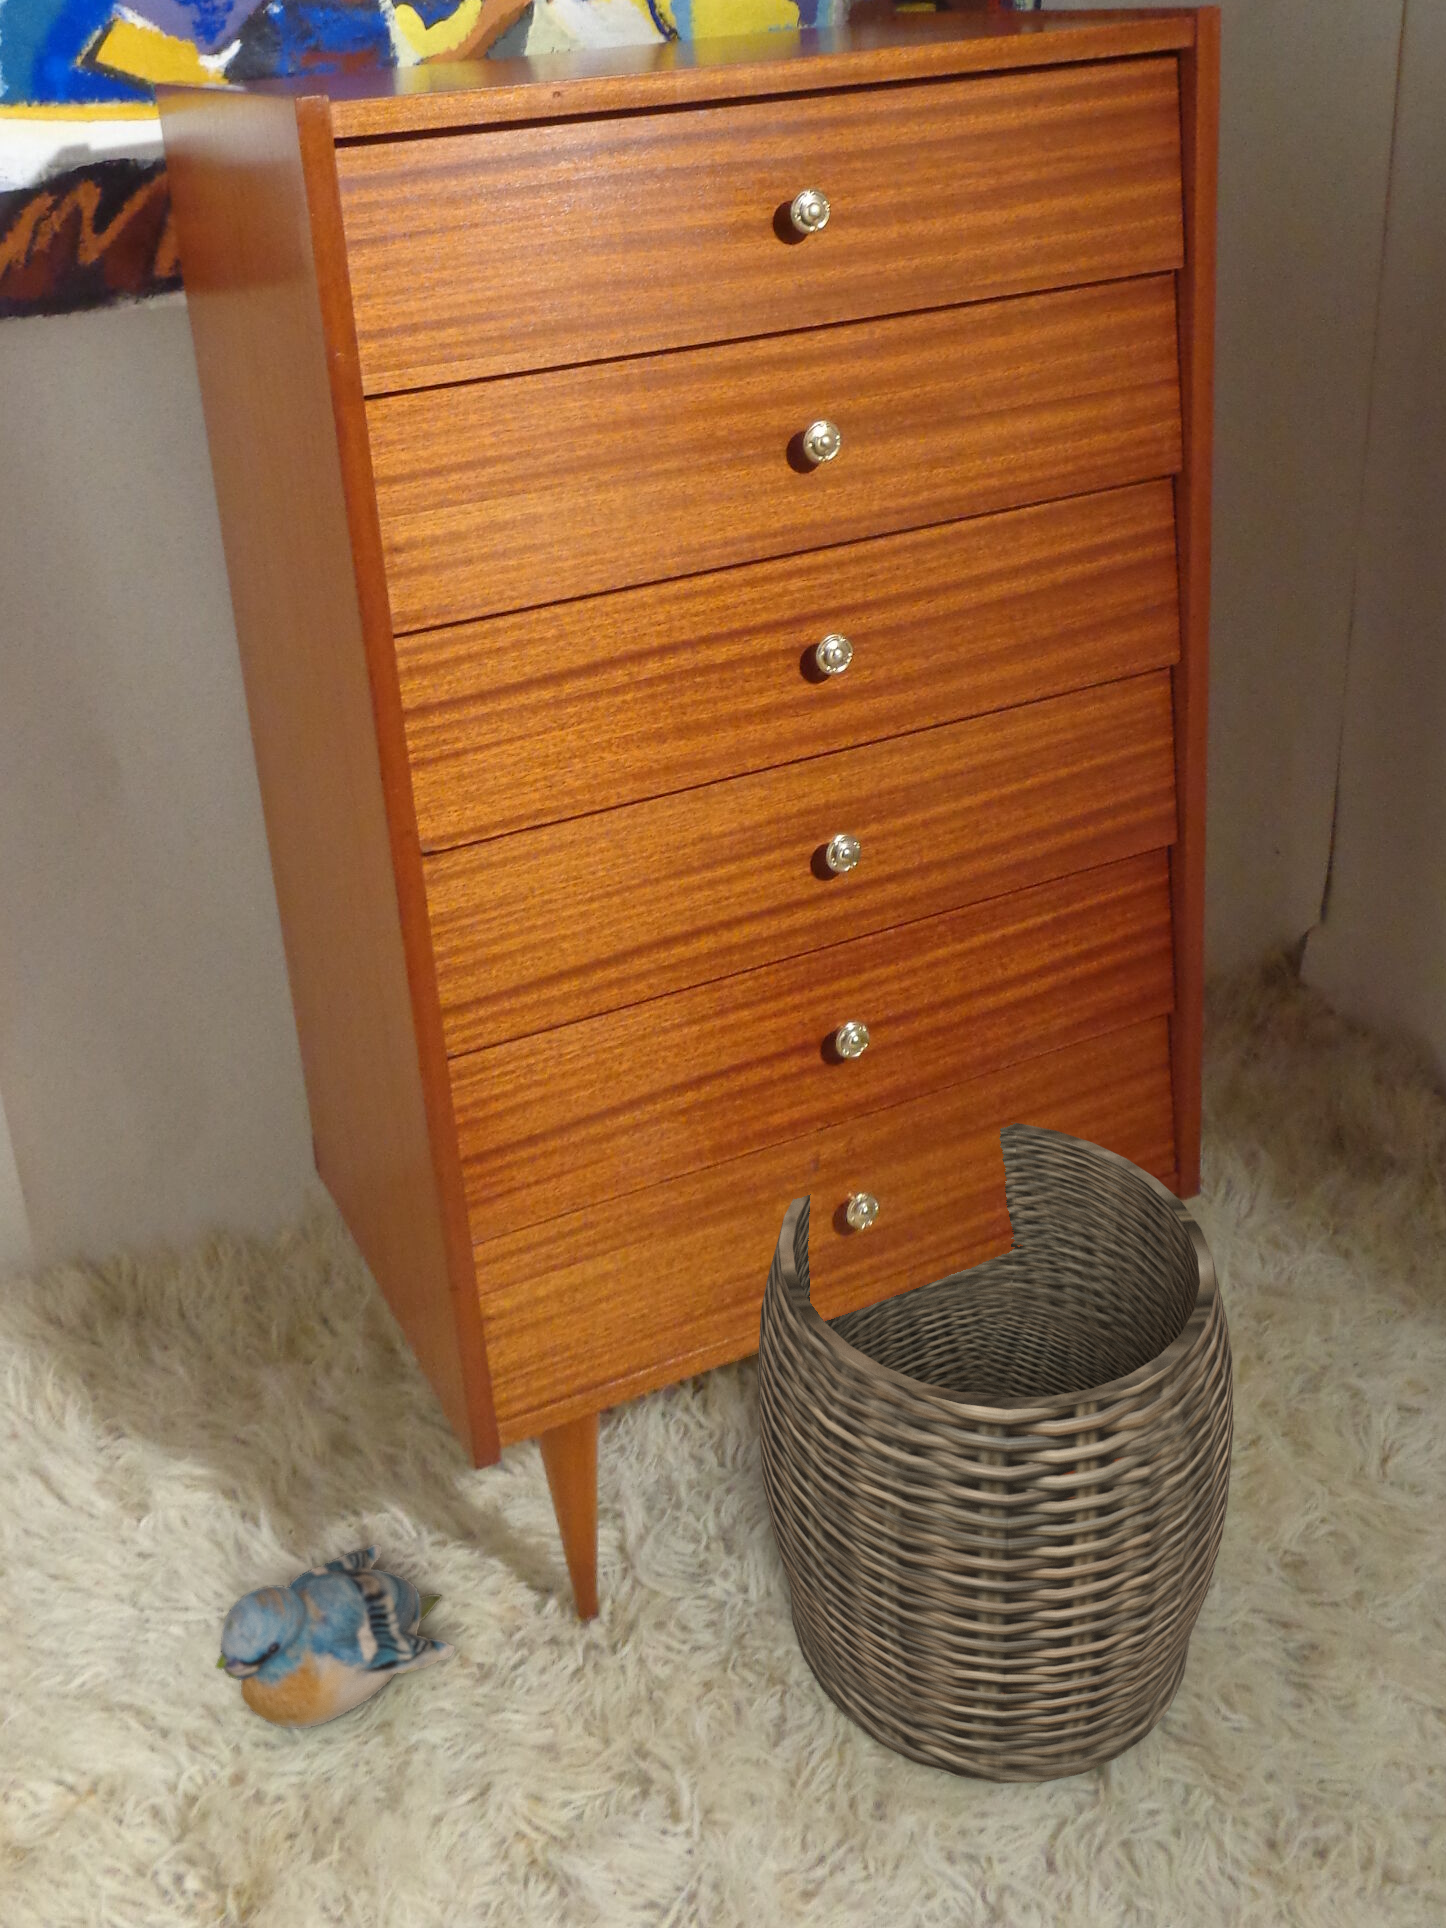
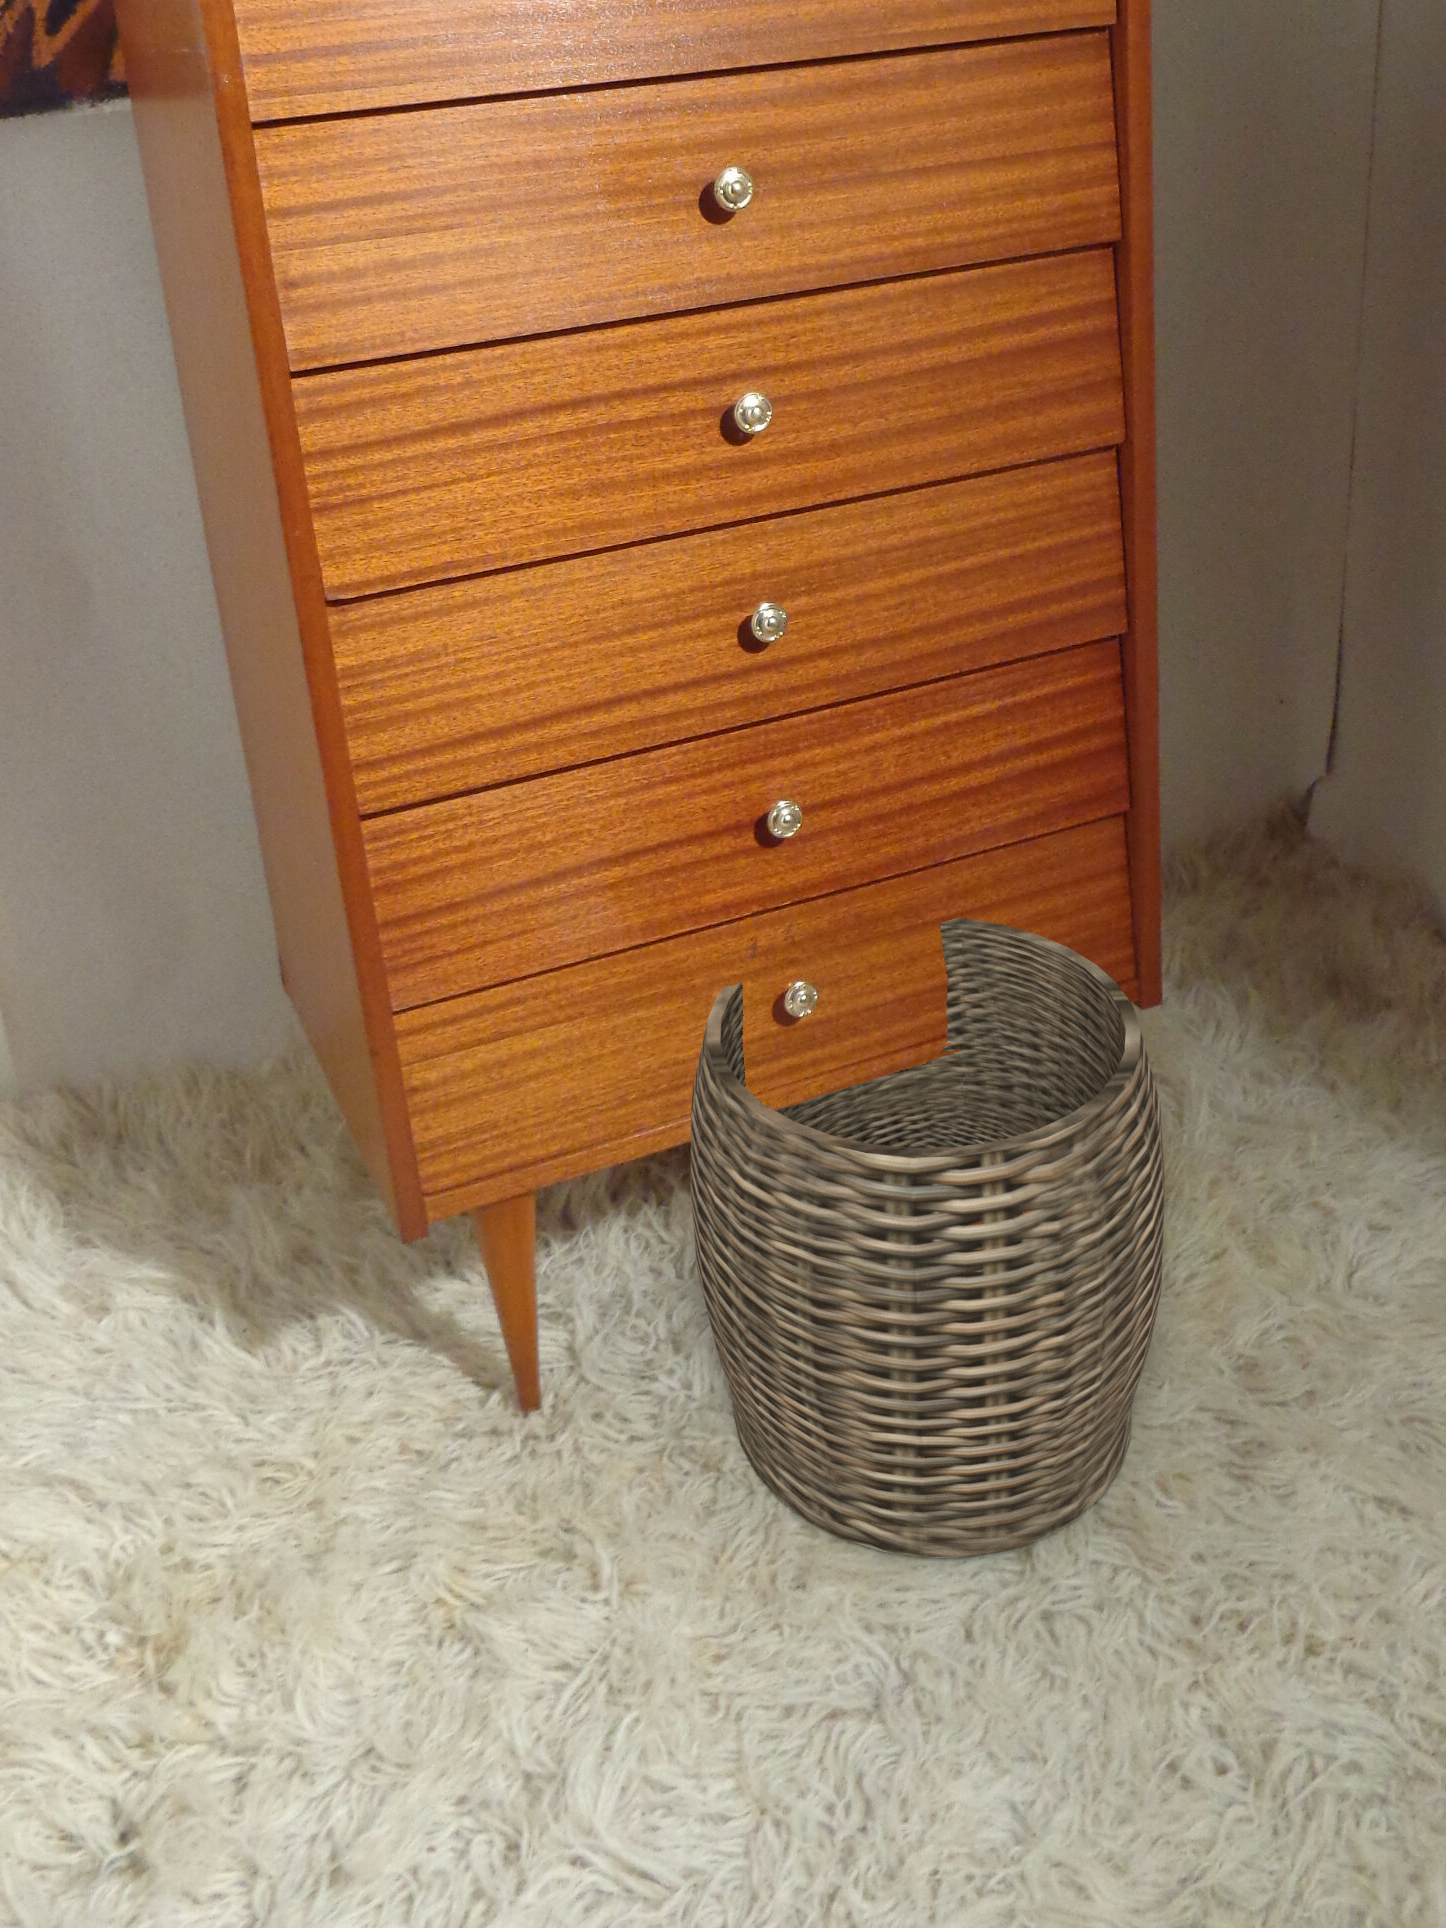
plush toy: present [216,1544,455,1729] -> none [147,1335,391,1500]

